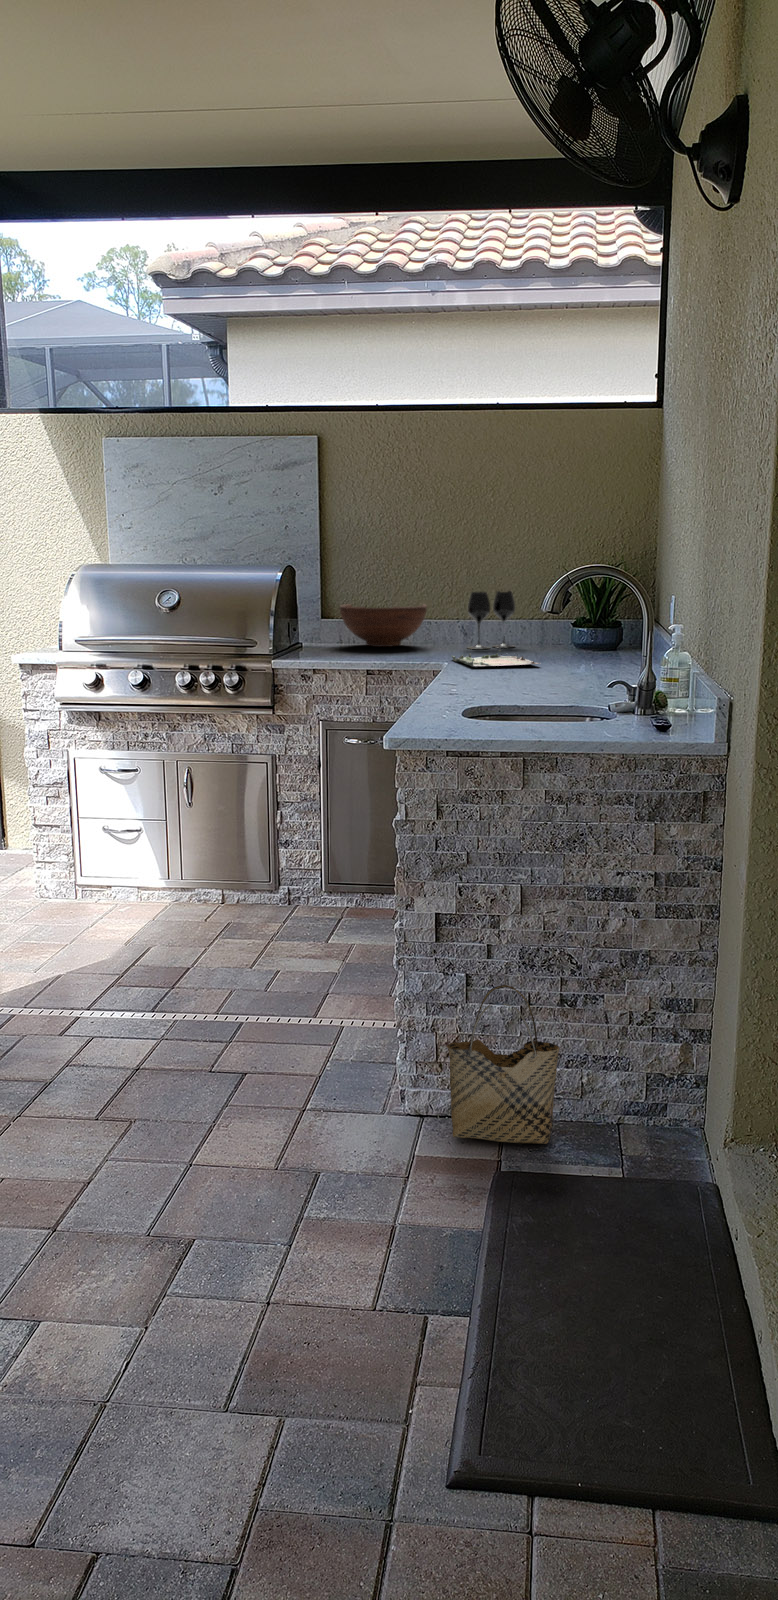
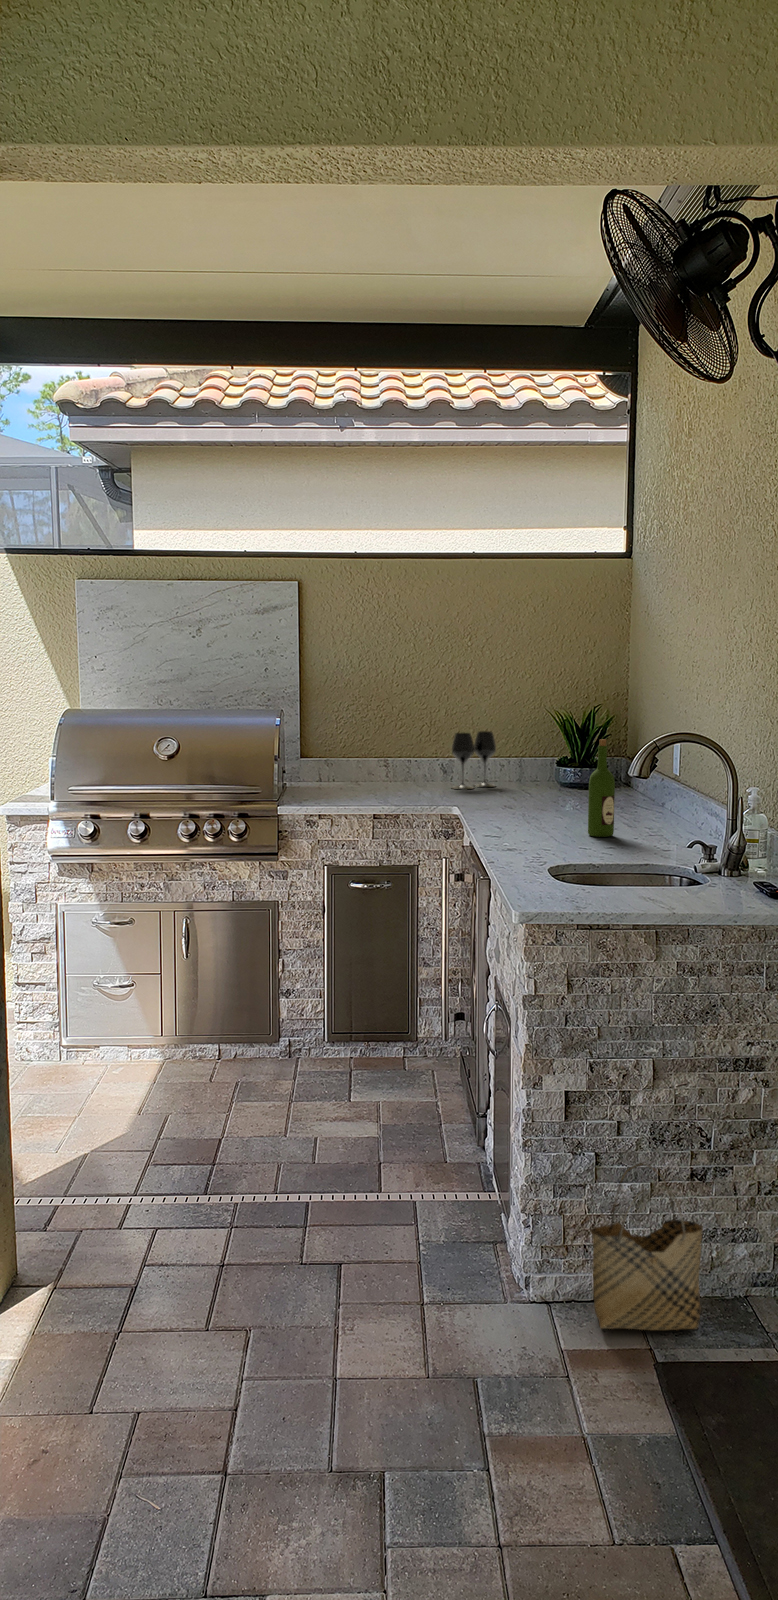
wine bottle: none [551,586,577,685] -> present [588,739,615,837]
fruit bowl: present [340,604,427,647] -> none [323,743,410,788]
tray: present [452,650,540,668] -> none [454,792,552,815]

